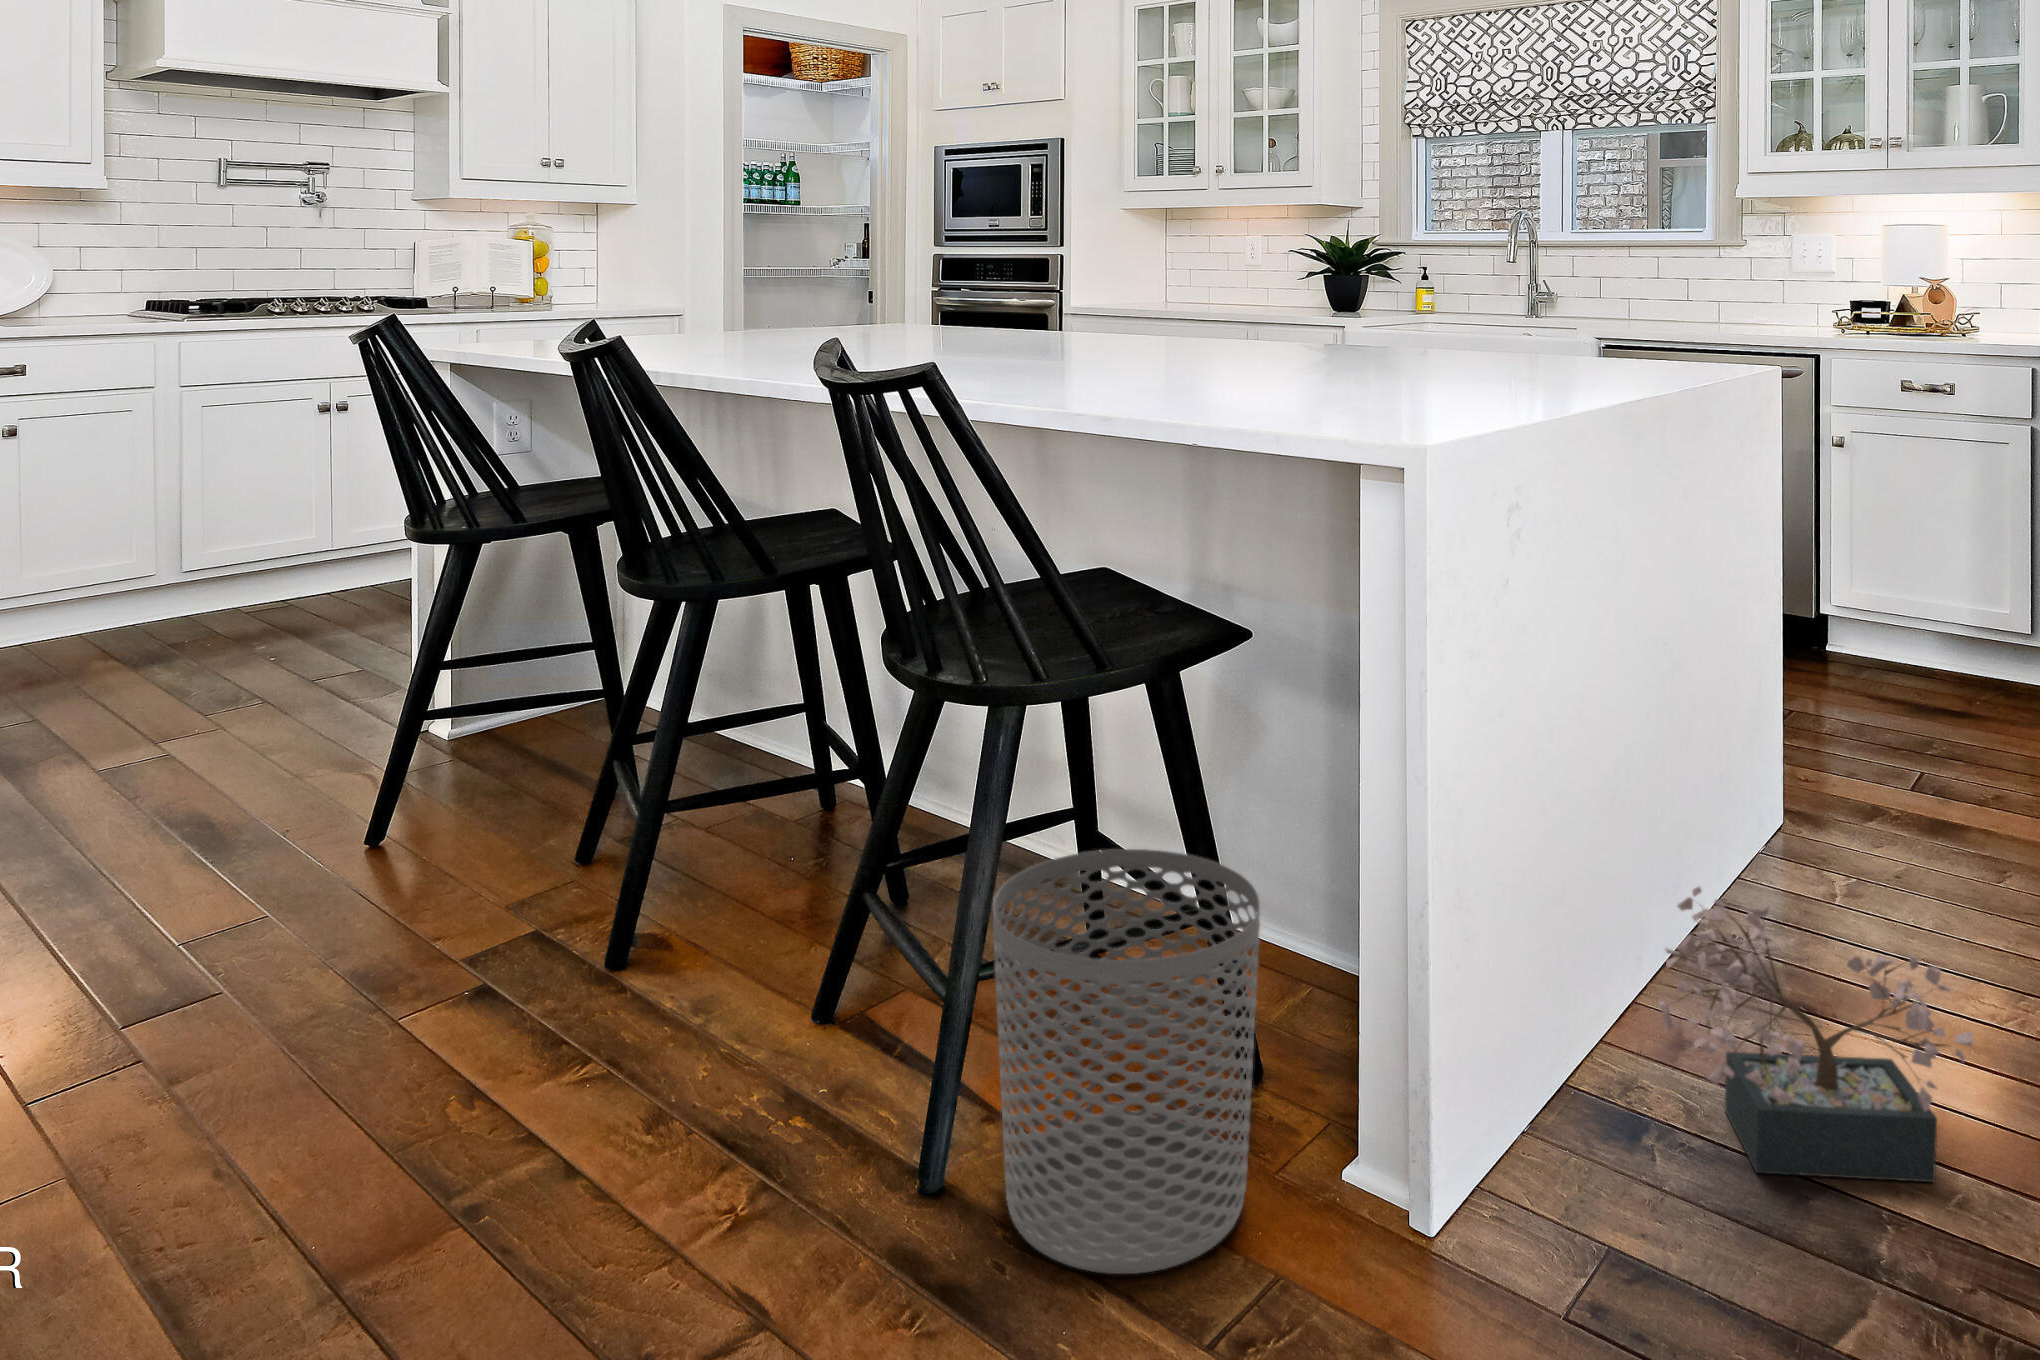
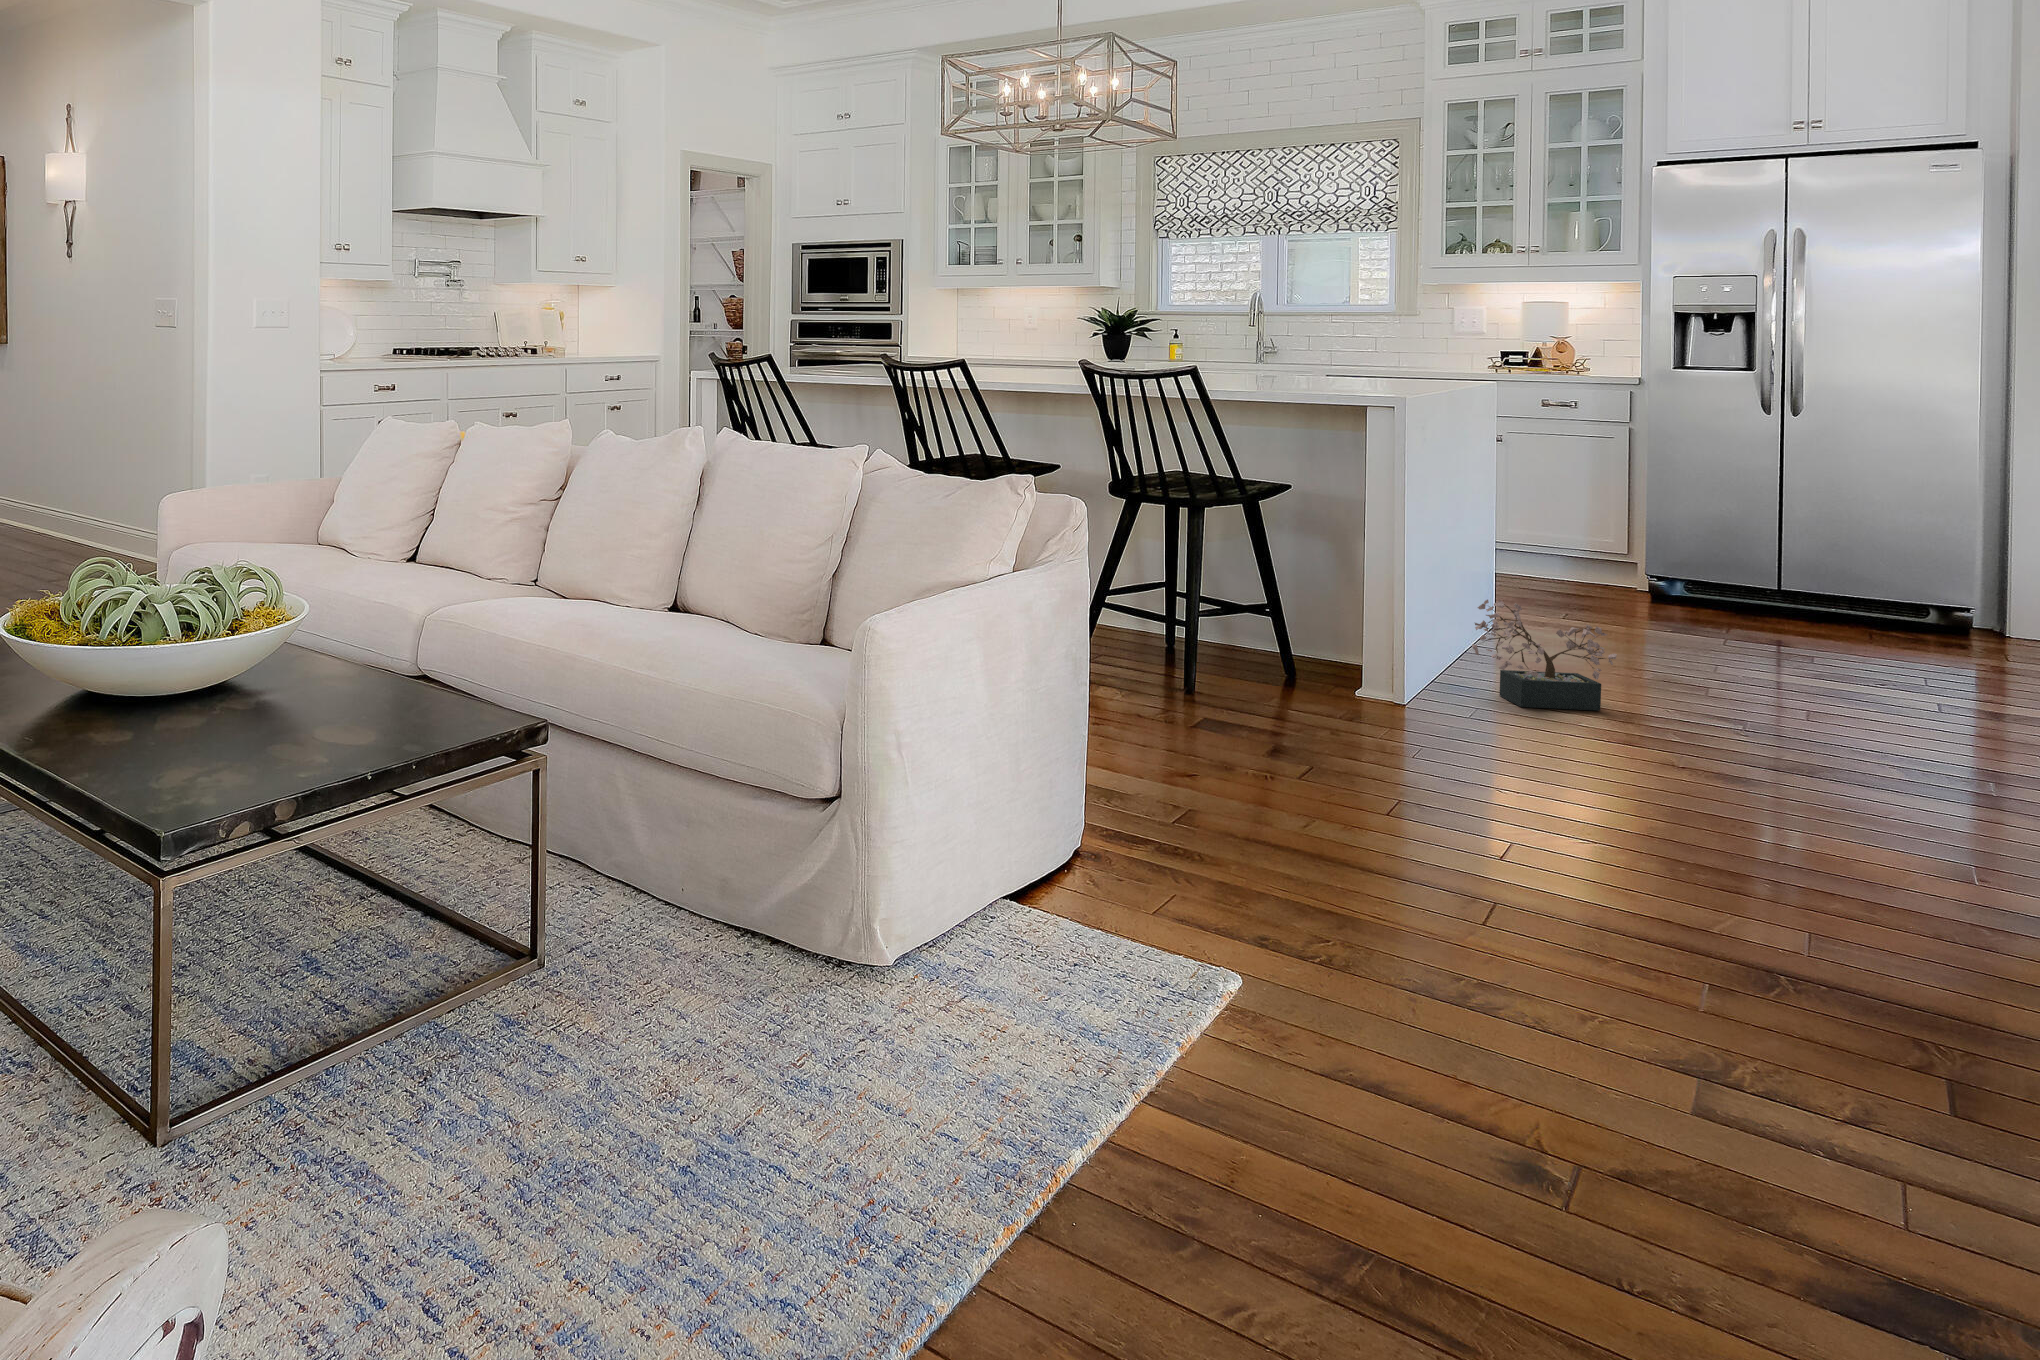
waste bin: present [992,849,1260,1274] -> none [1203,575,1320,715]

